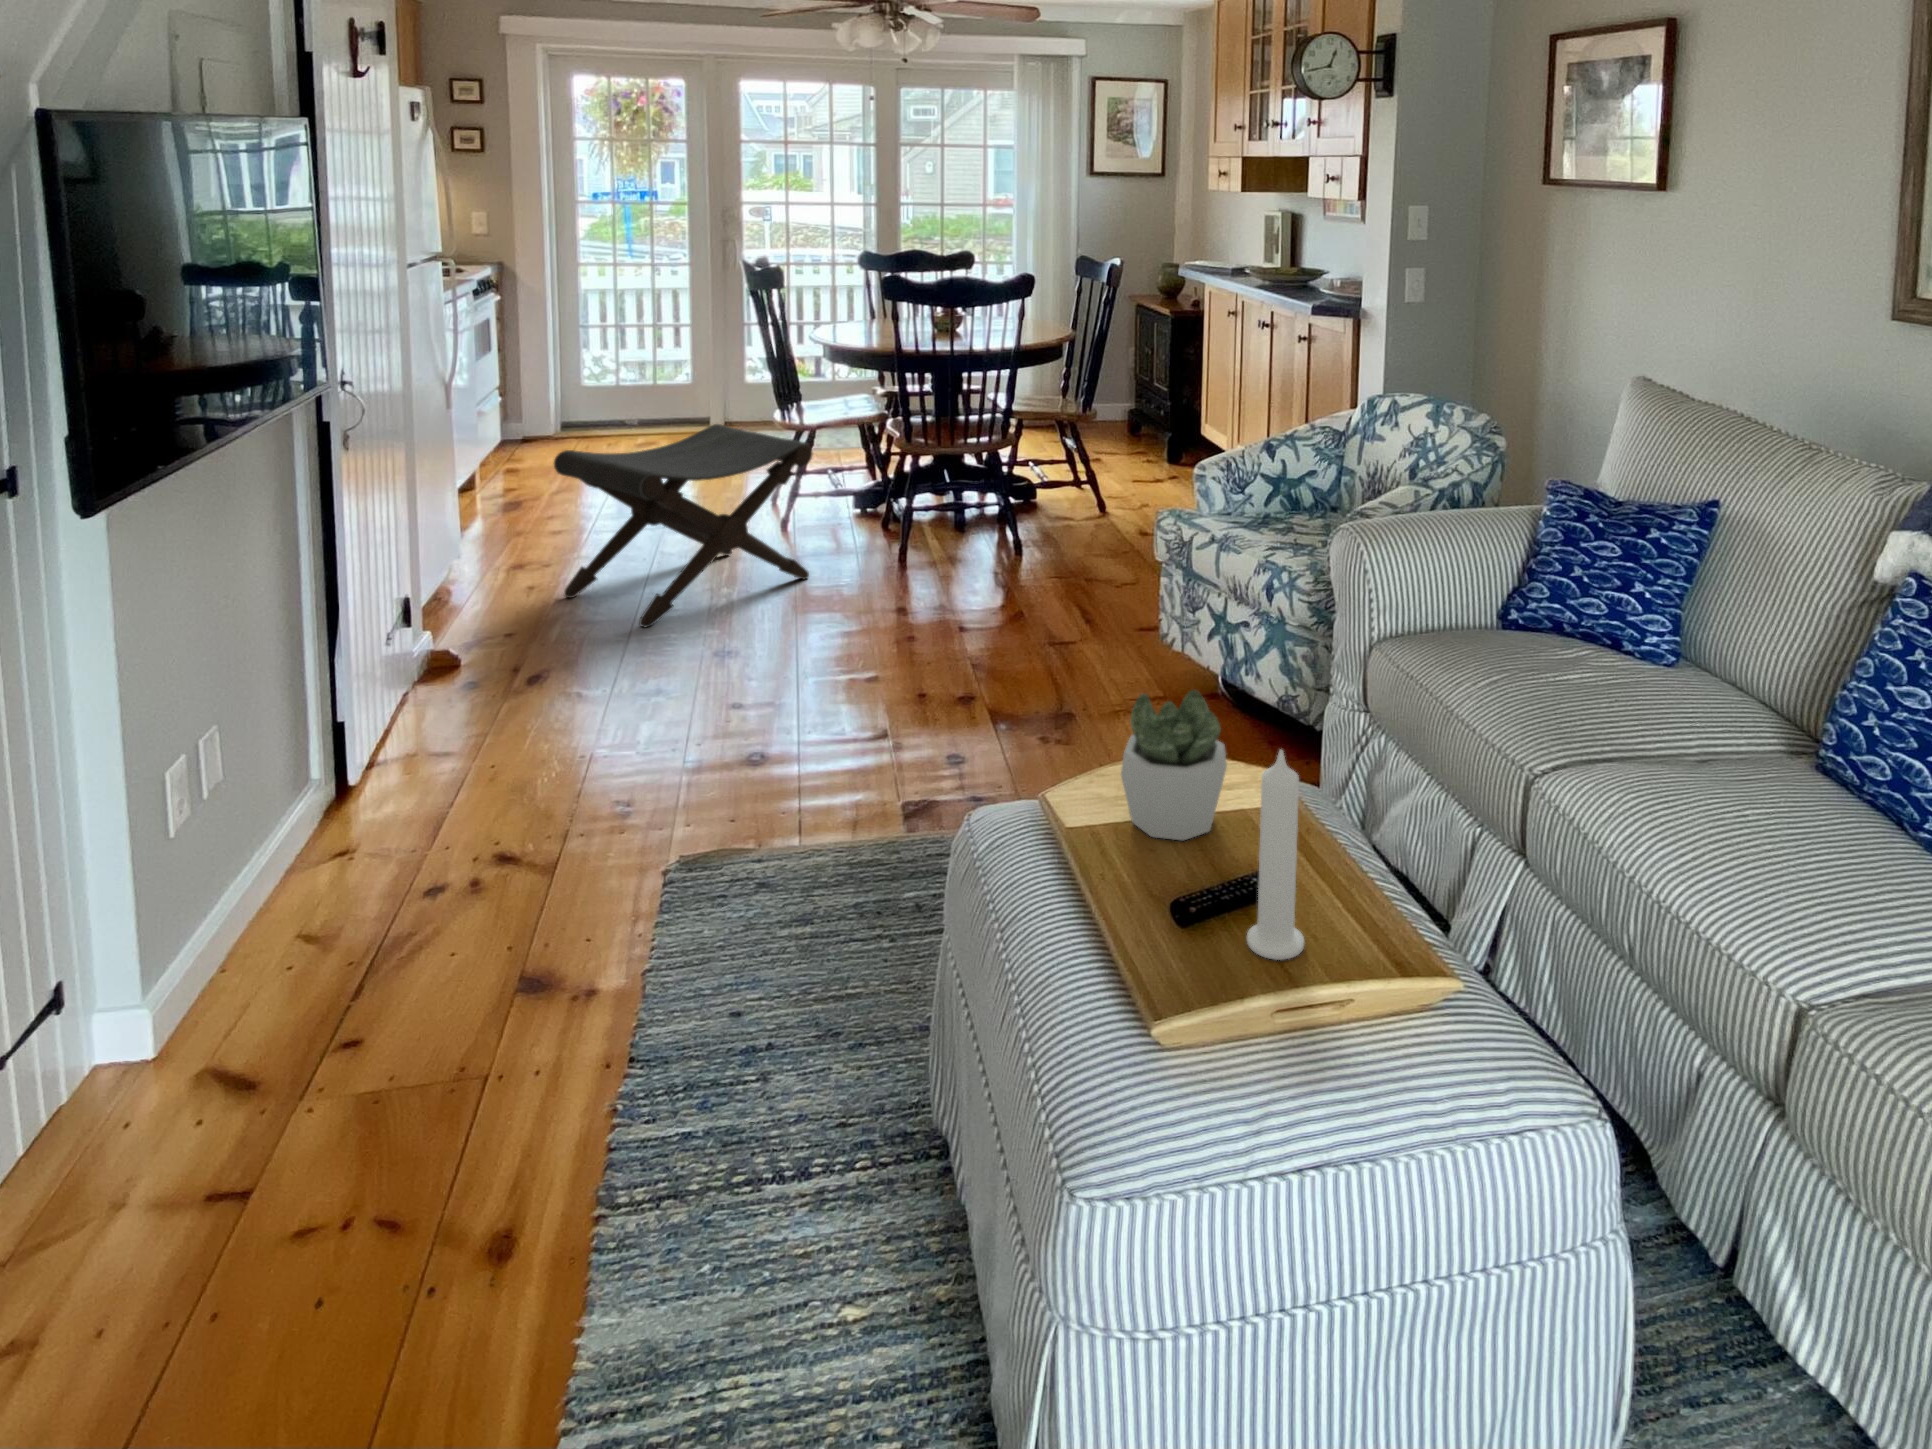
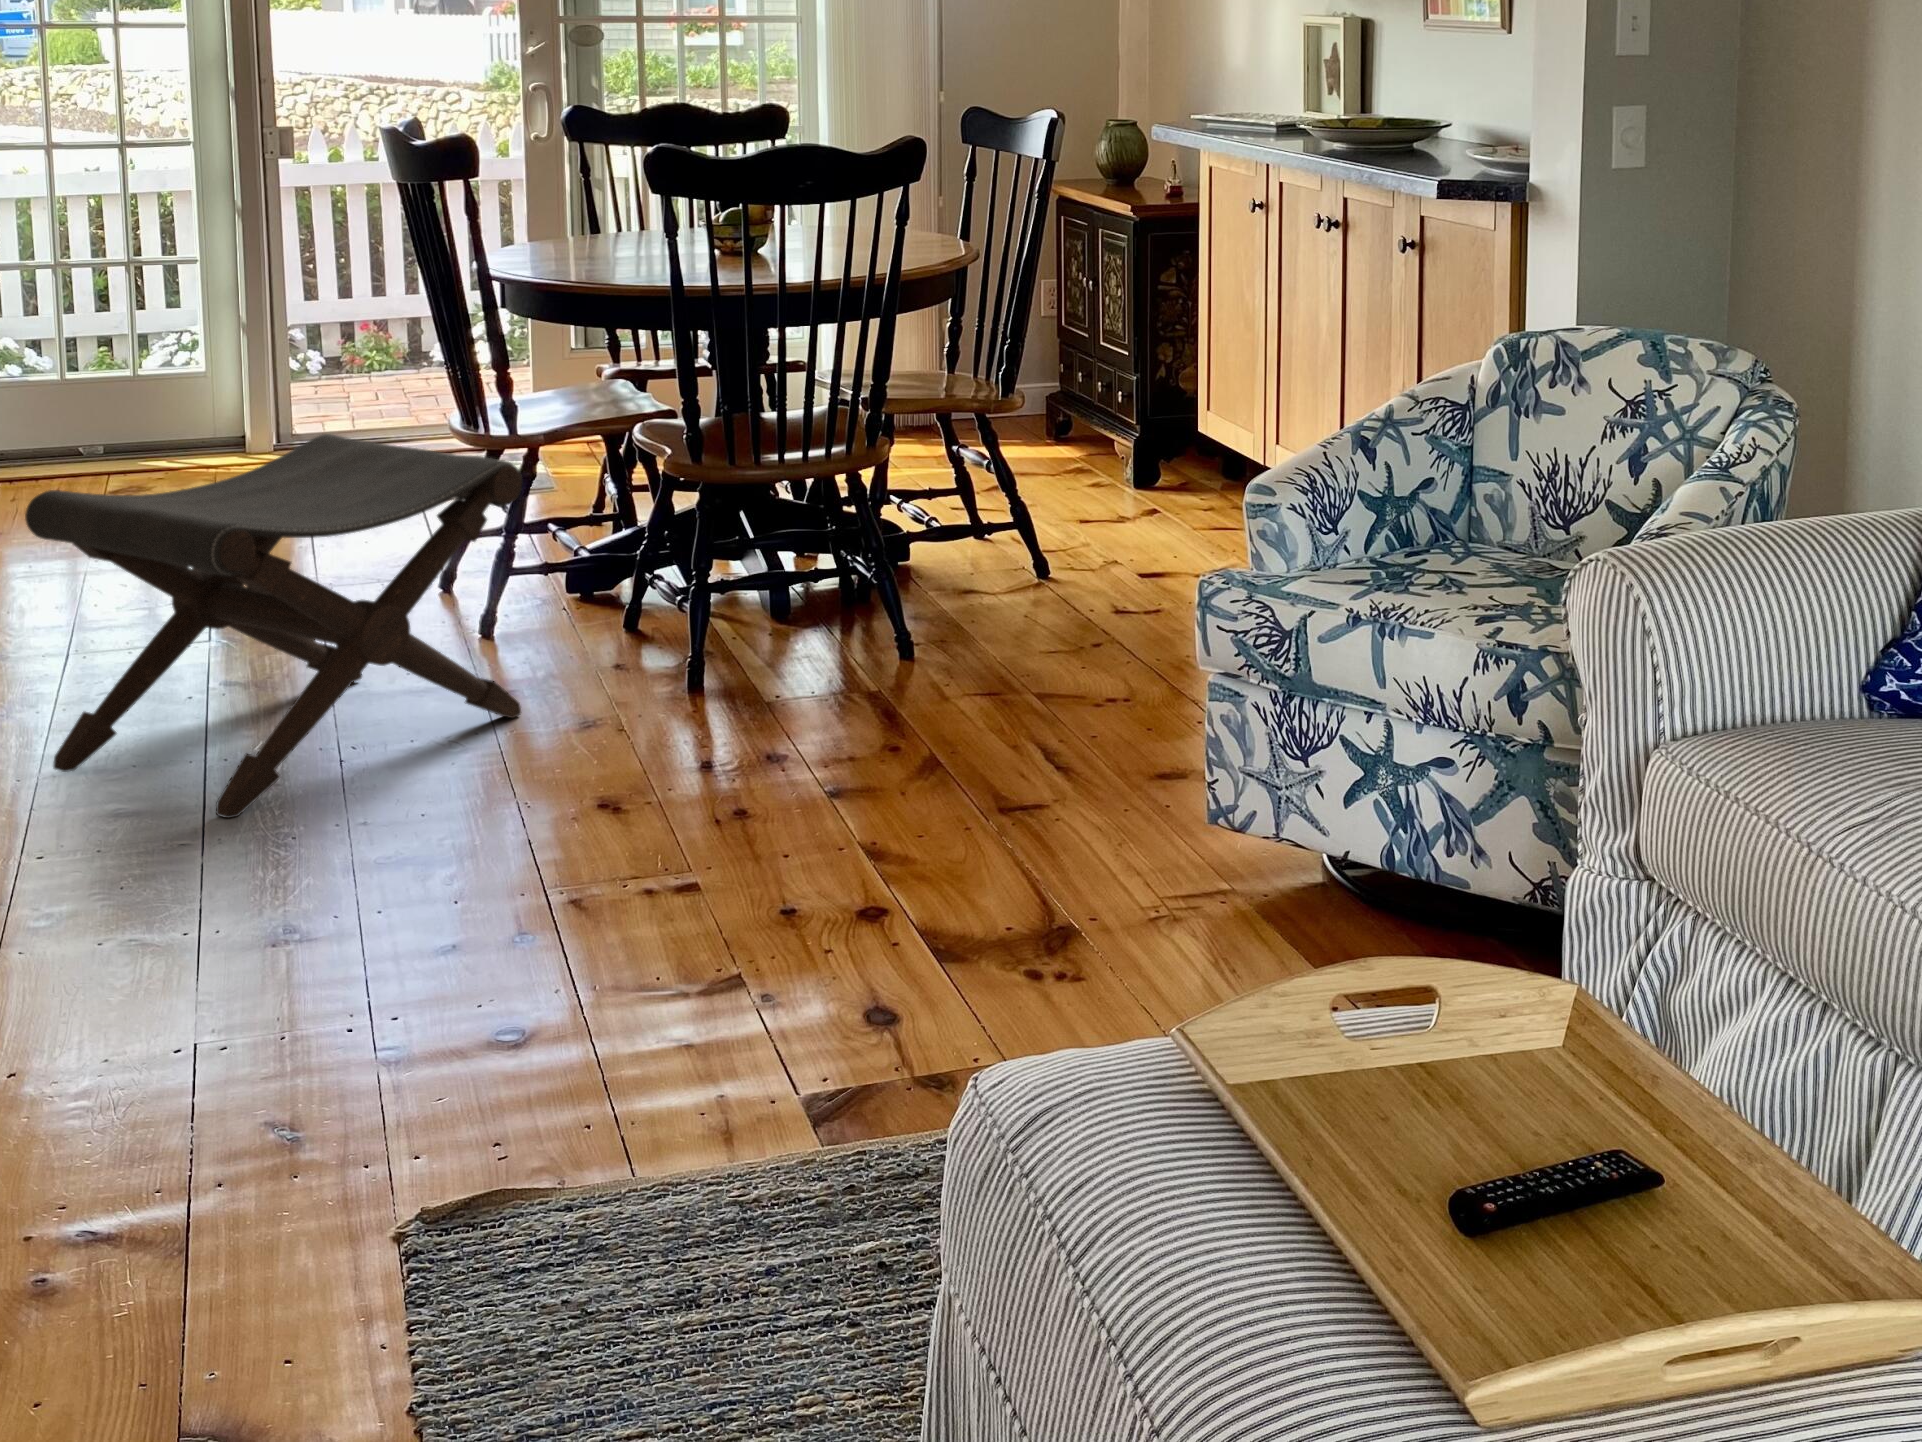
succulent plant: present [1121,690,1227,840] -> none [1327,836,1514,1103]
candle: present [1247,750,1304,960] -> none [1618,915,1723,1286]

